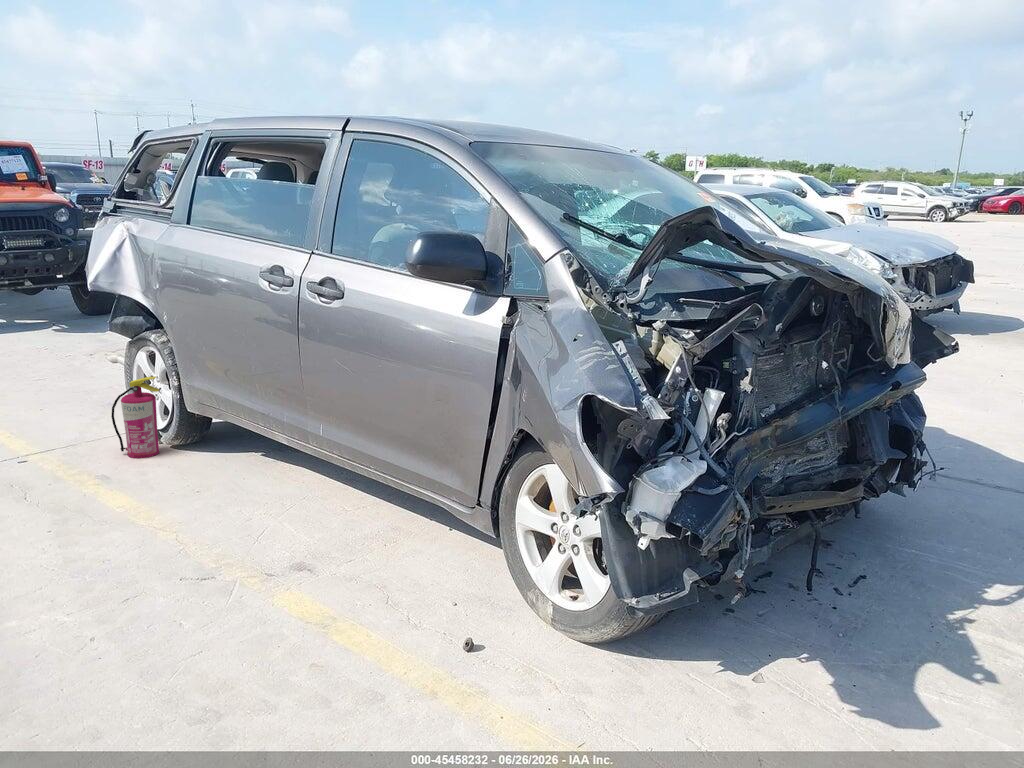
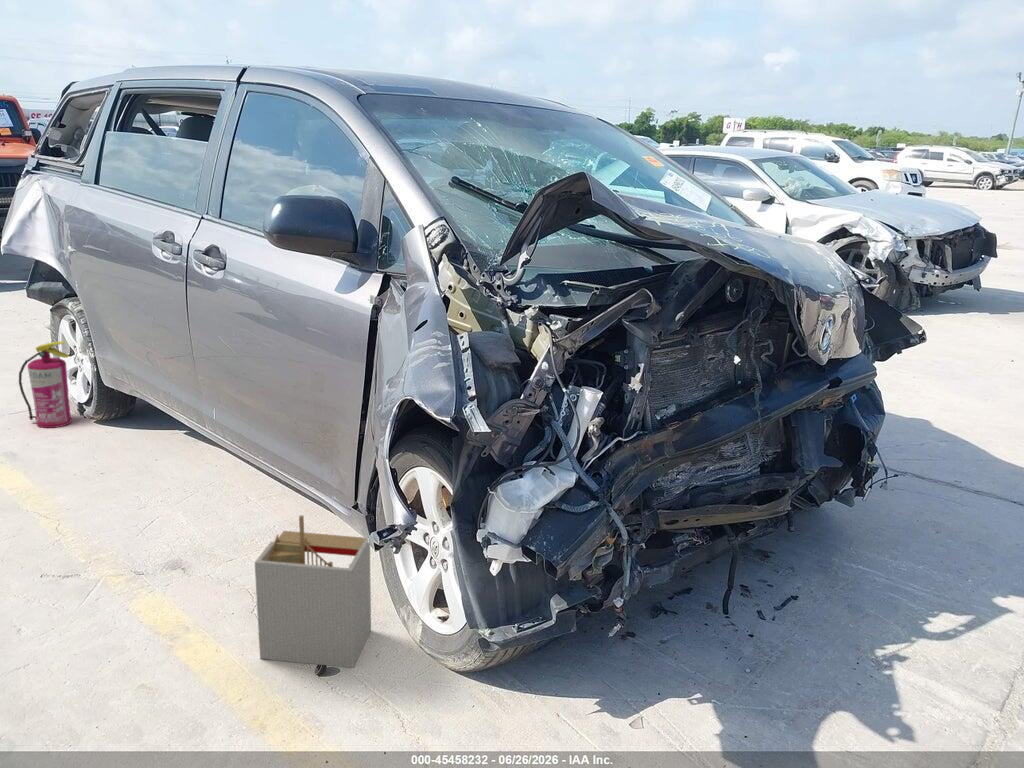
storage bin: none [411,512,503,647] -> present [255,515,371,668]

